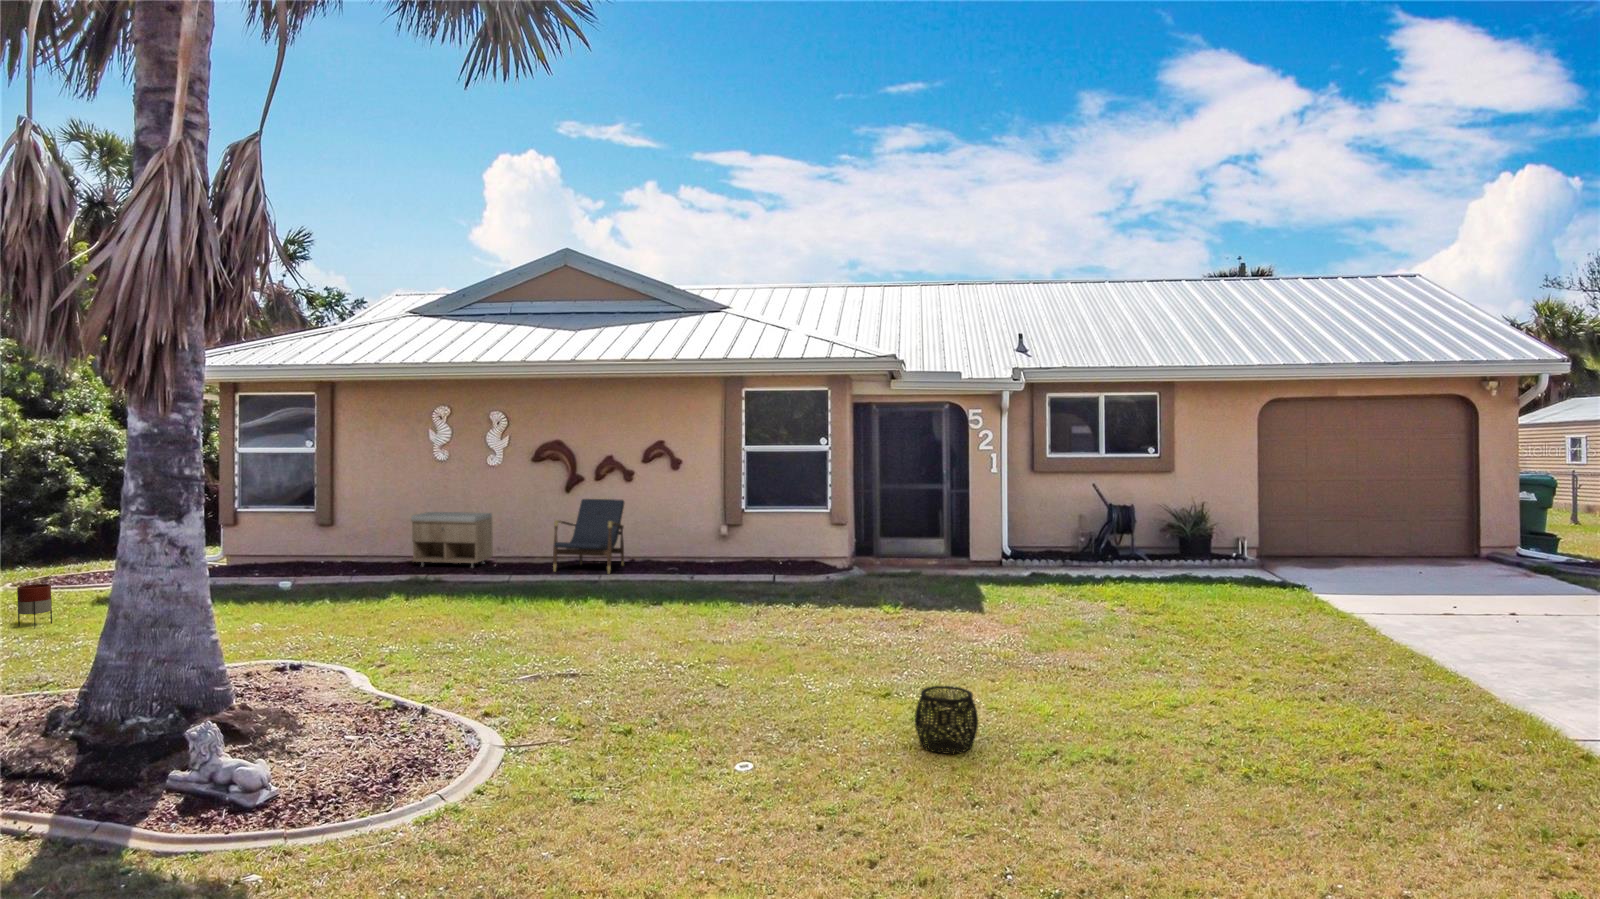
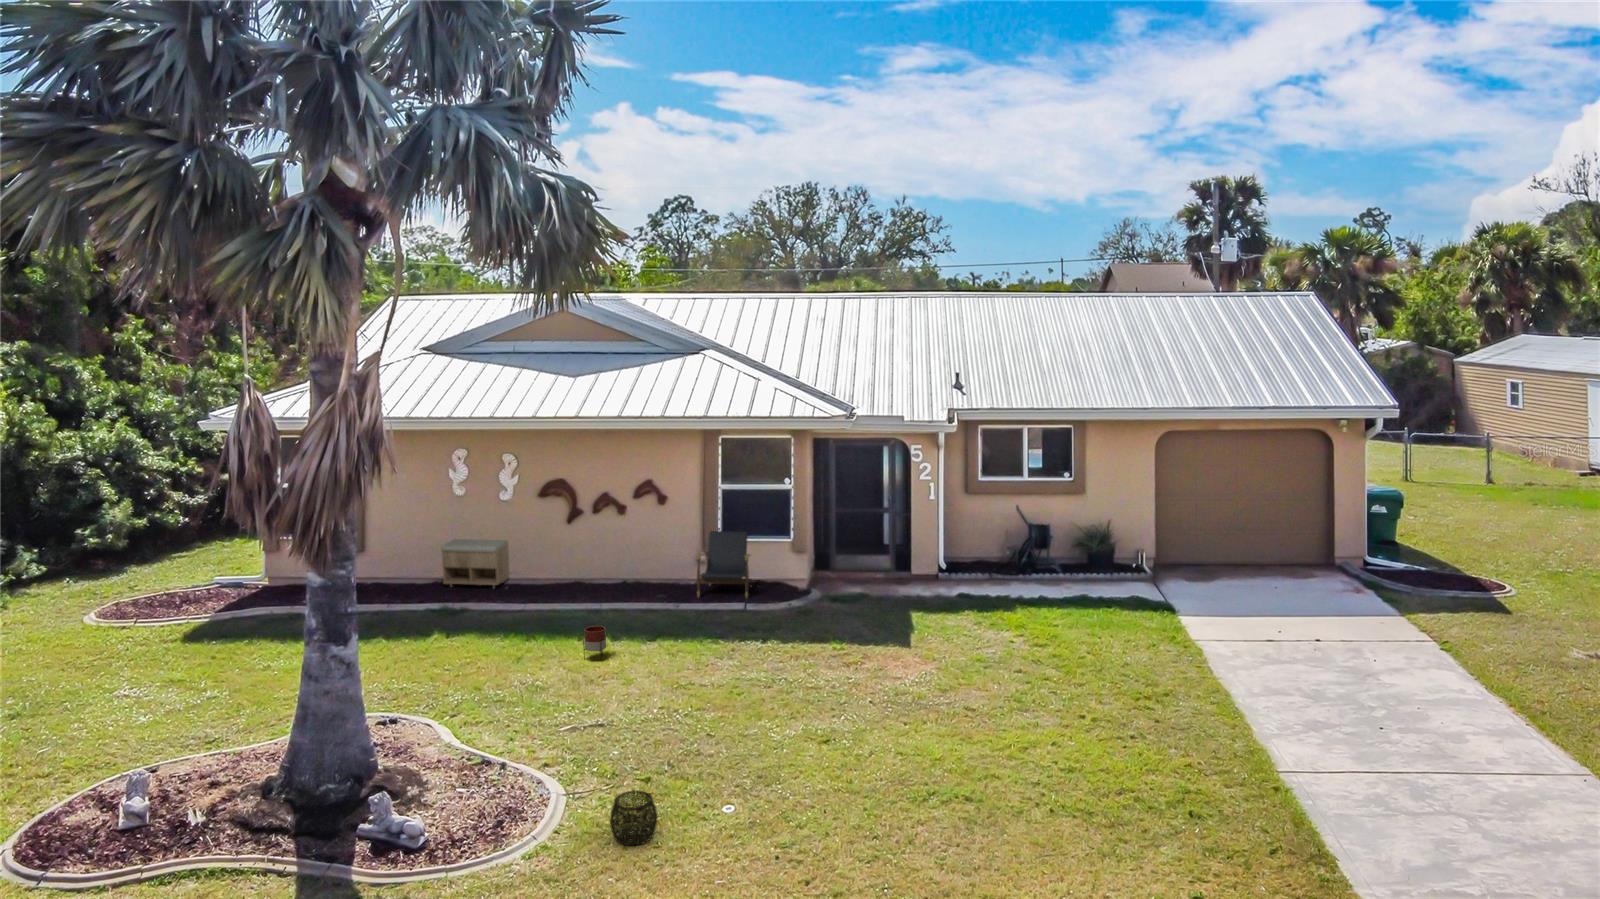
lounge chair: present [553,499,624,574] -> present [697,531,750,598]
planter: present [17,584,52,628] -> present [583,626,606,662]
woven basket: present [915,686,978,754] -> present [610,791,658,846]

